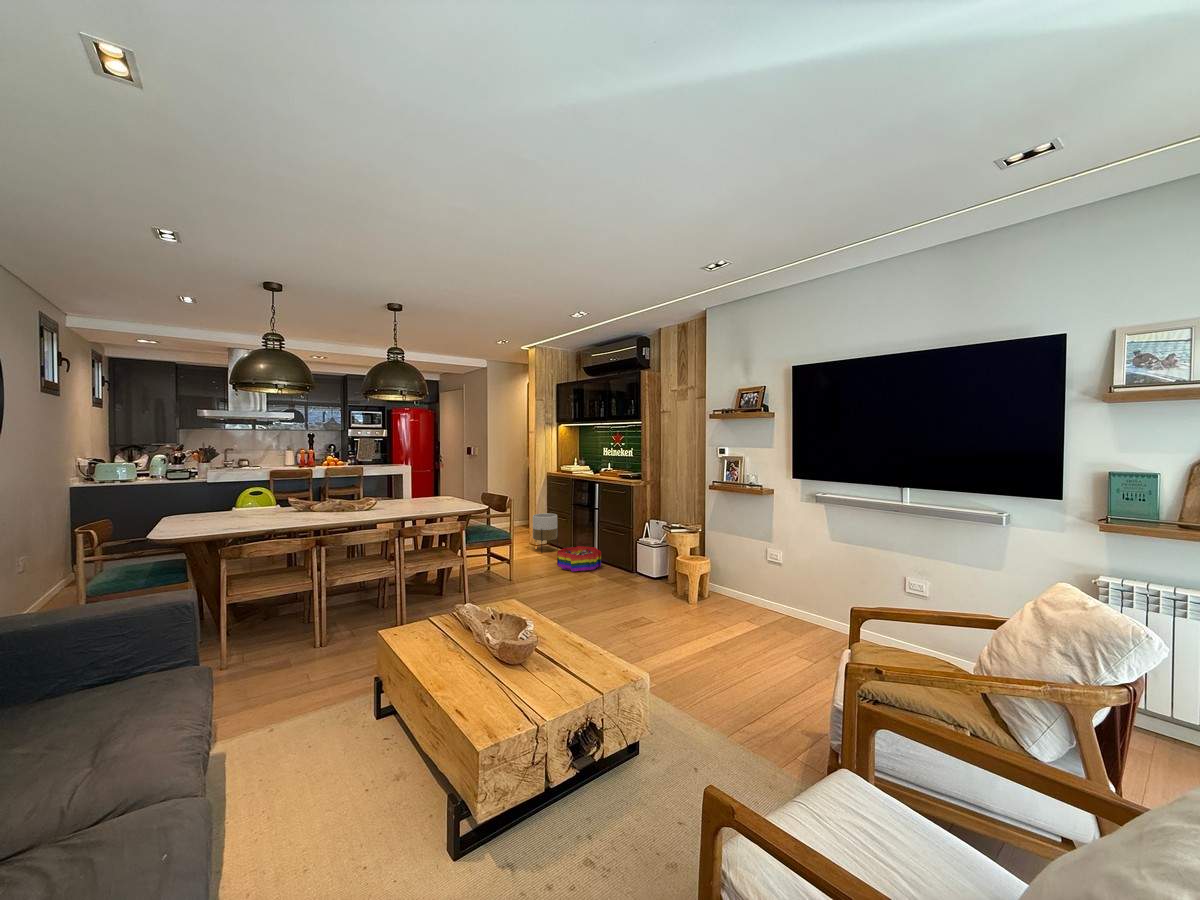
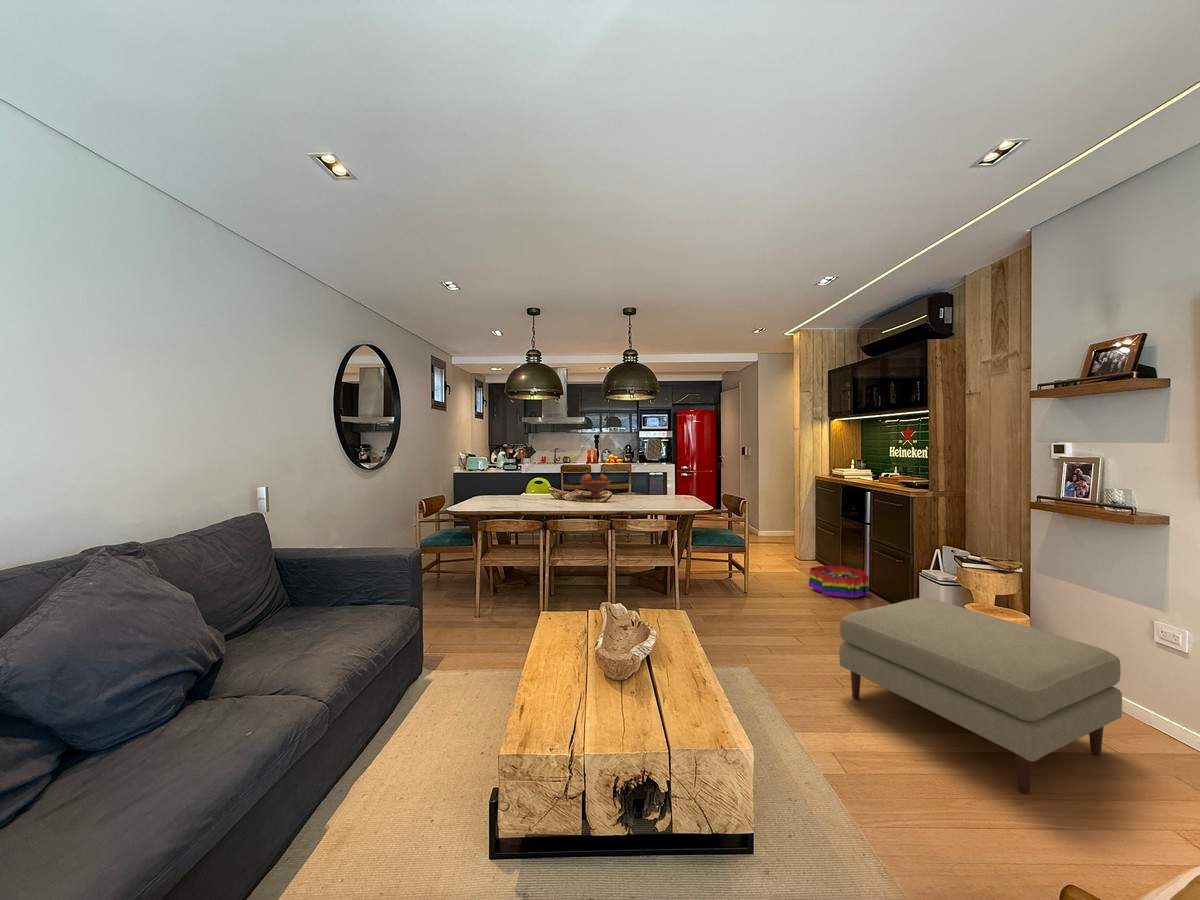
fruit bowl: none [332,481,371,507] -> present [579,474,611,498]
planter: present [533,513,558,553] -> none [792,522,824,568]
ottoman: none [623,556,762,659] -> present [839,598,1122,794]

